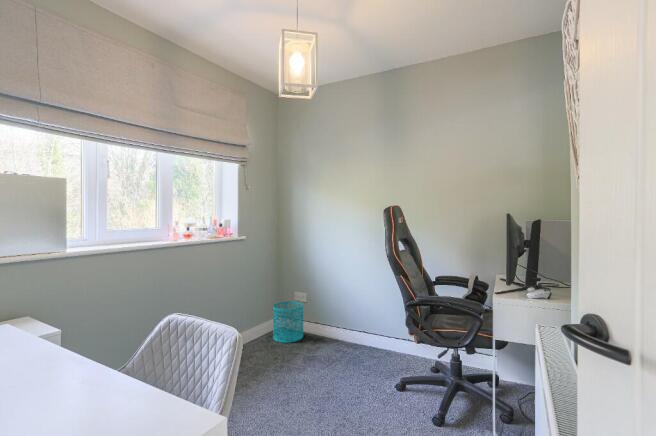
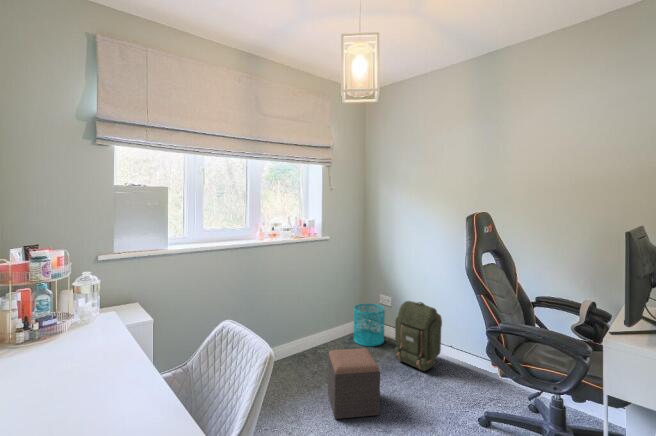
backpack: none [316,292,358,356] -> present [395,301,442,371]
footstool: none [258,340,313,412] -> present [328,348,380,419]

